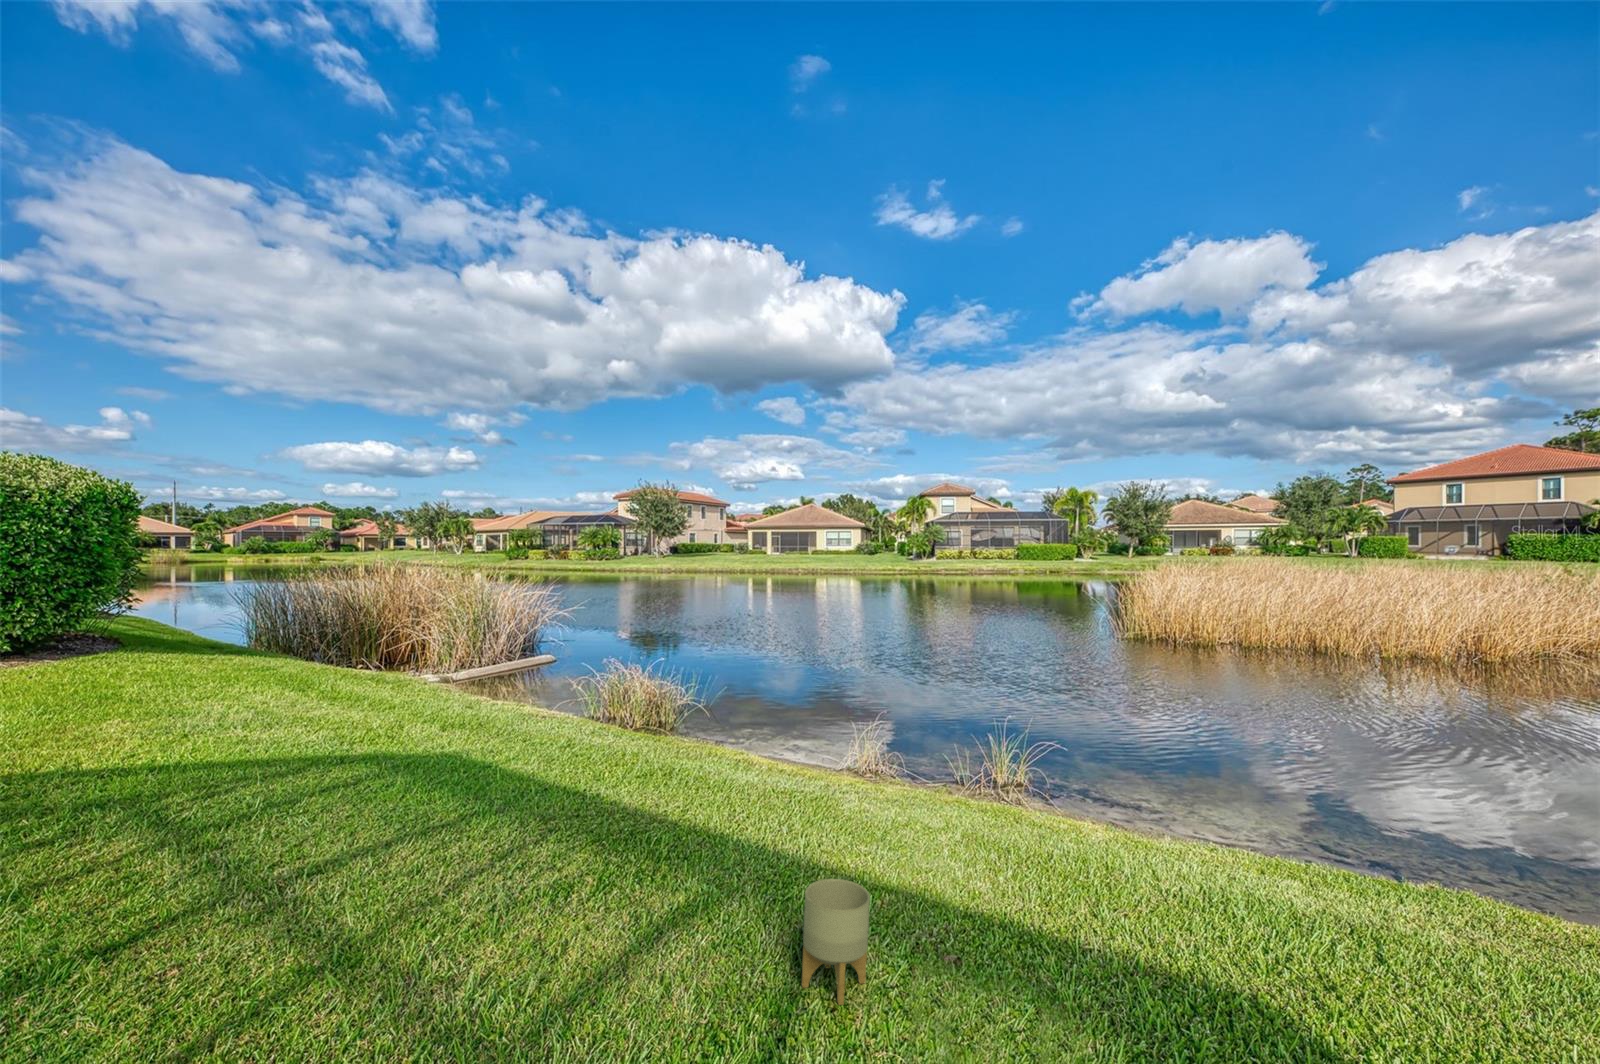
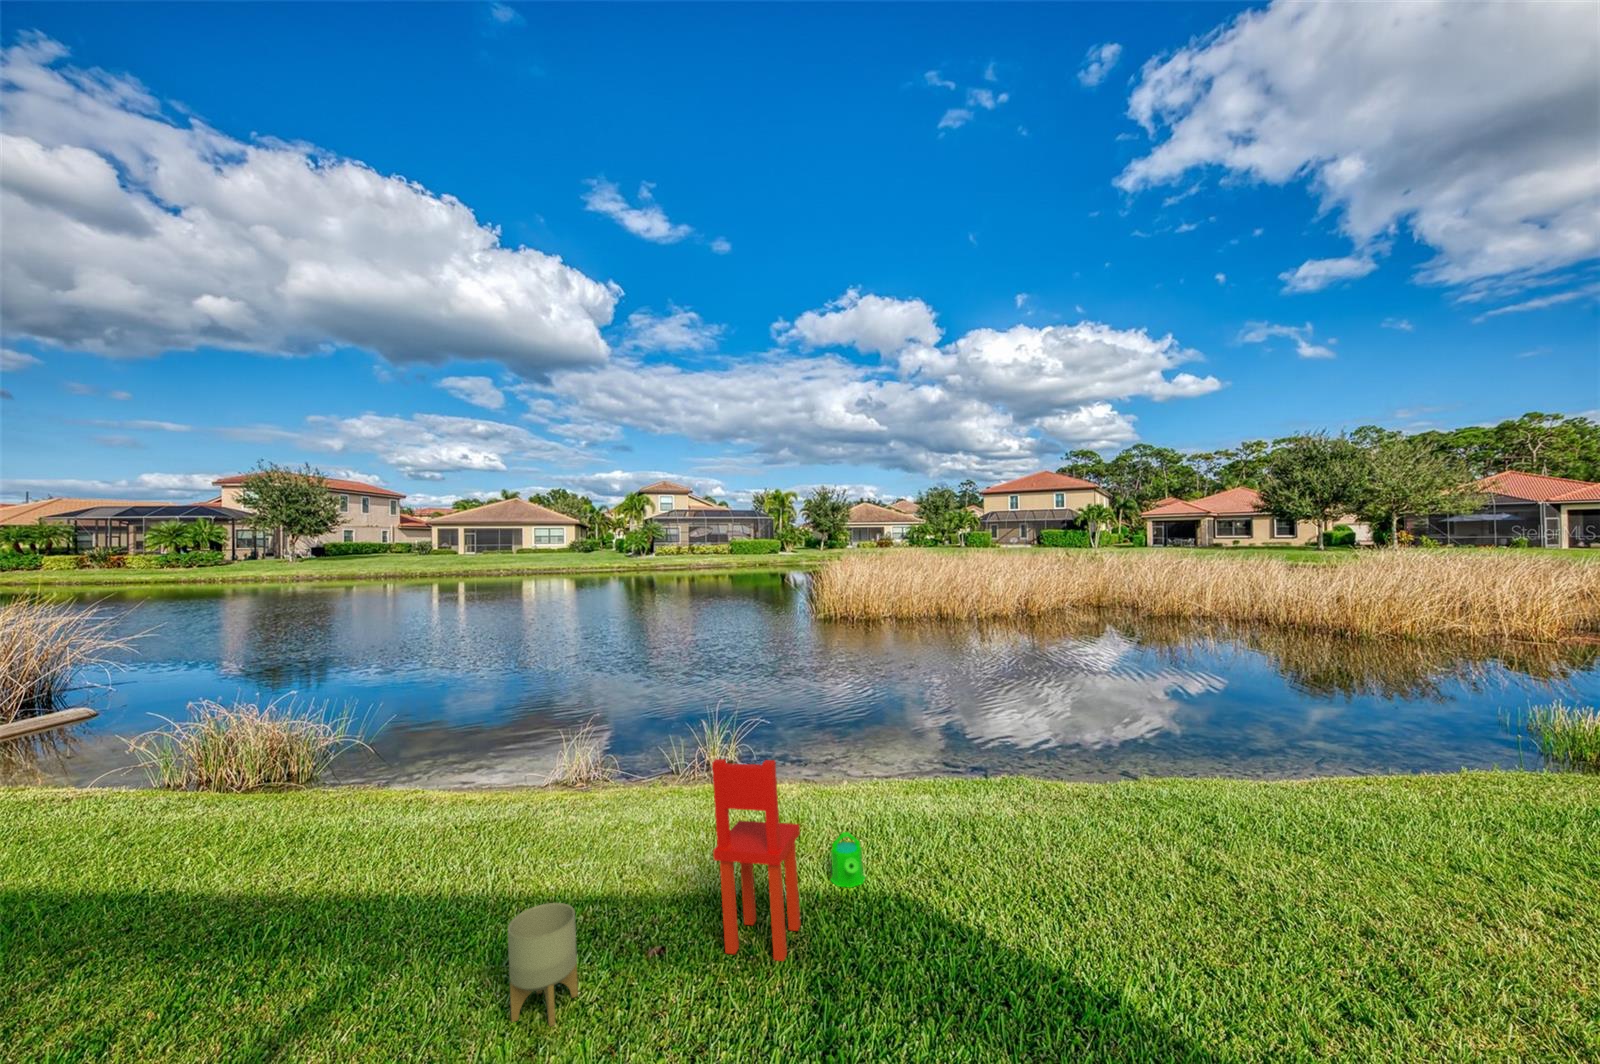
chair: none [1021,770,1128,1026] -> present [712,759,801,961]
watering can: none [1156,895,1207,966] -> present [830,832,865,888]

